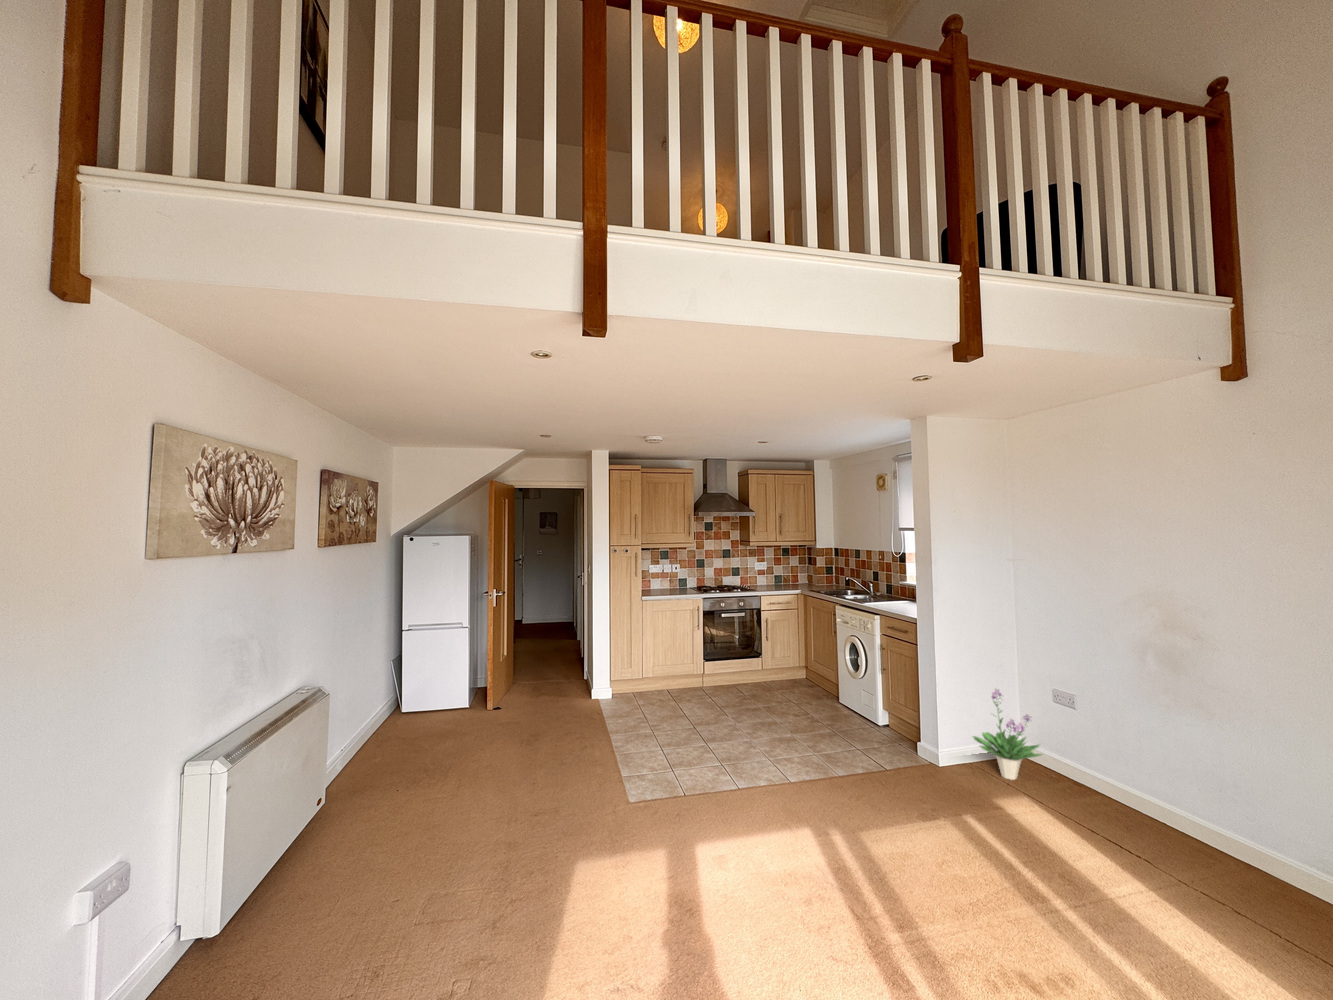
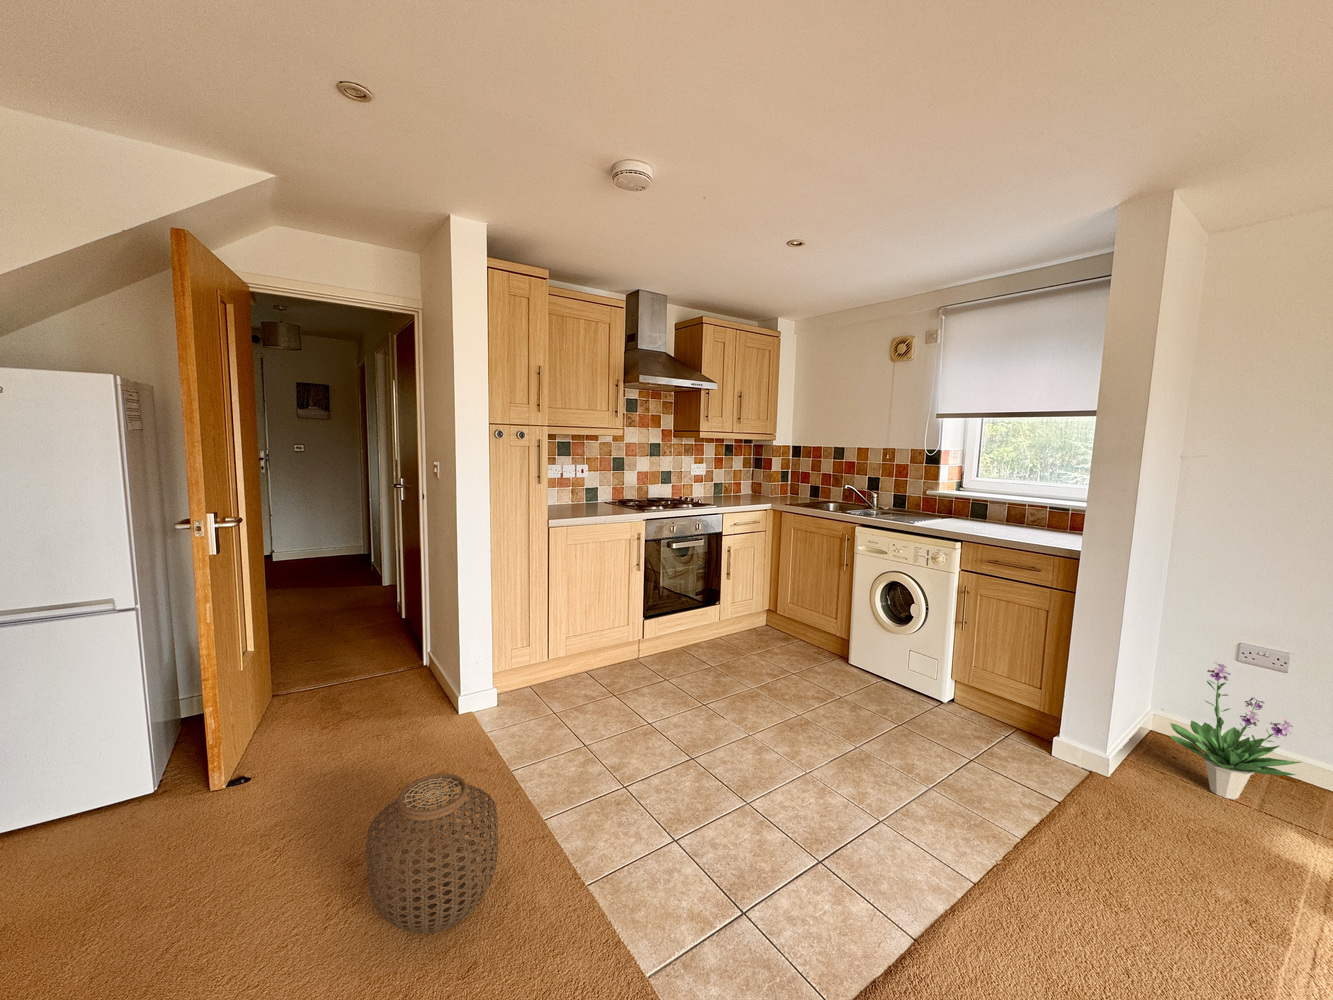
woven basket: none [525,697,576,759] -> present [366,774,498,934]

